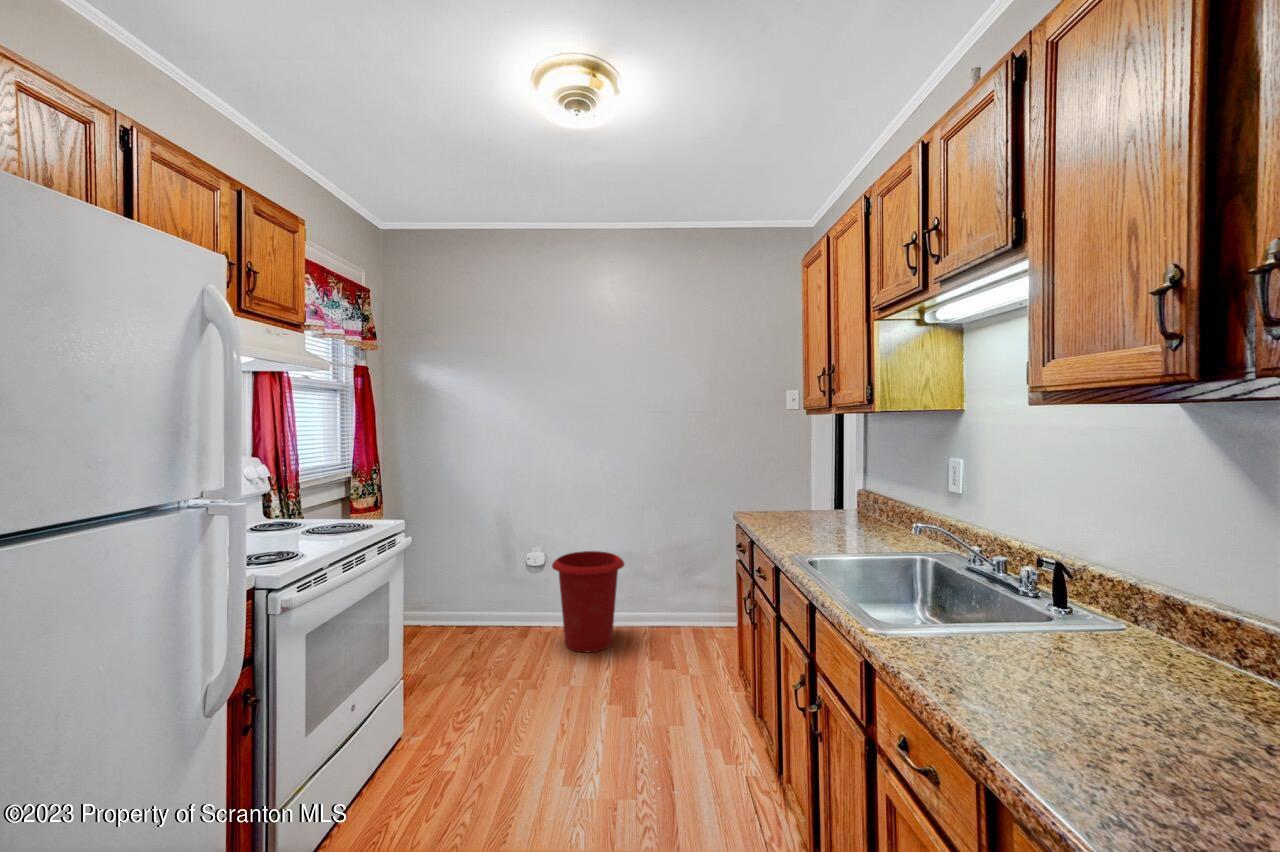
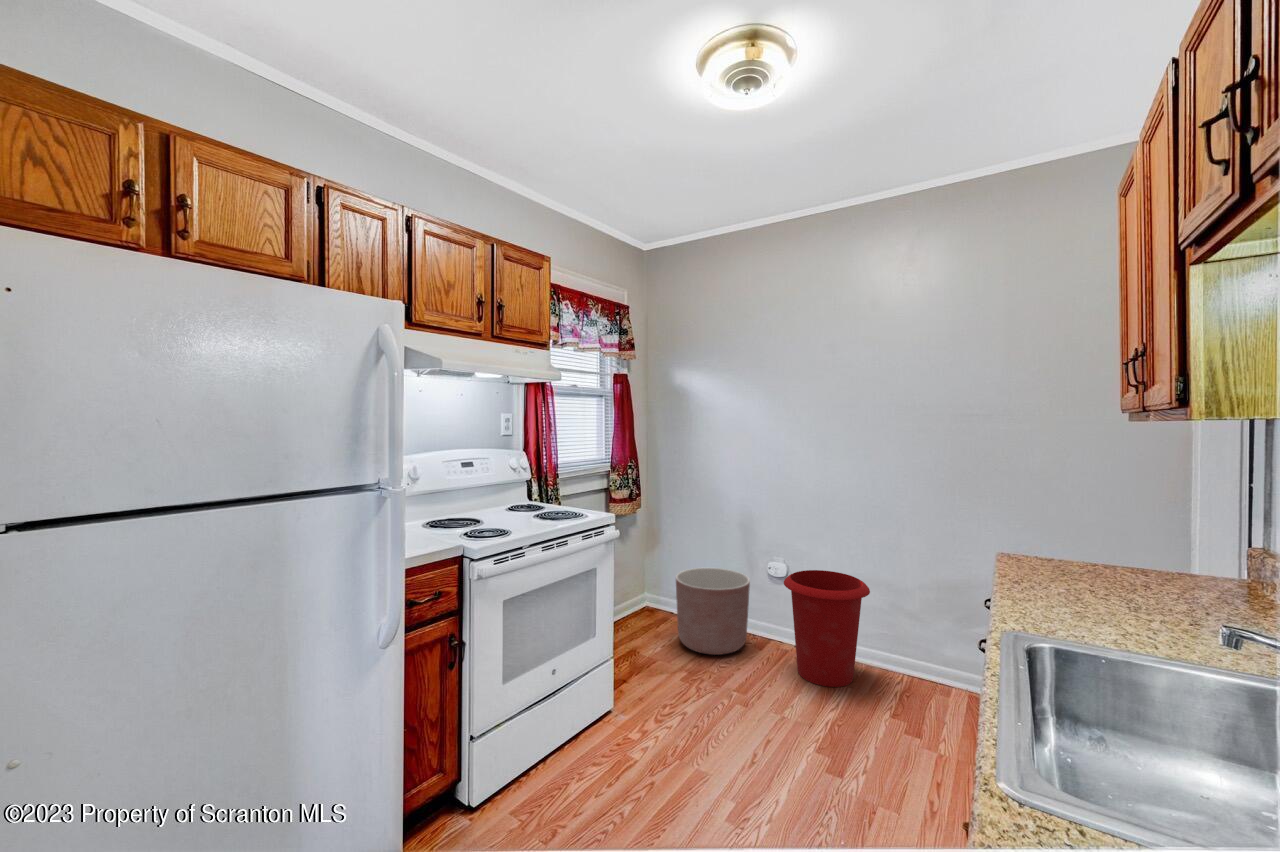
planter: none [437,567,515,654] -> present [676,568,750,655]

